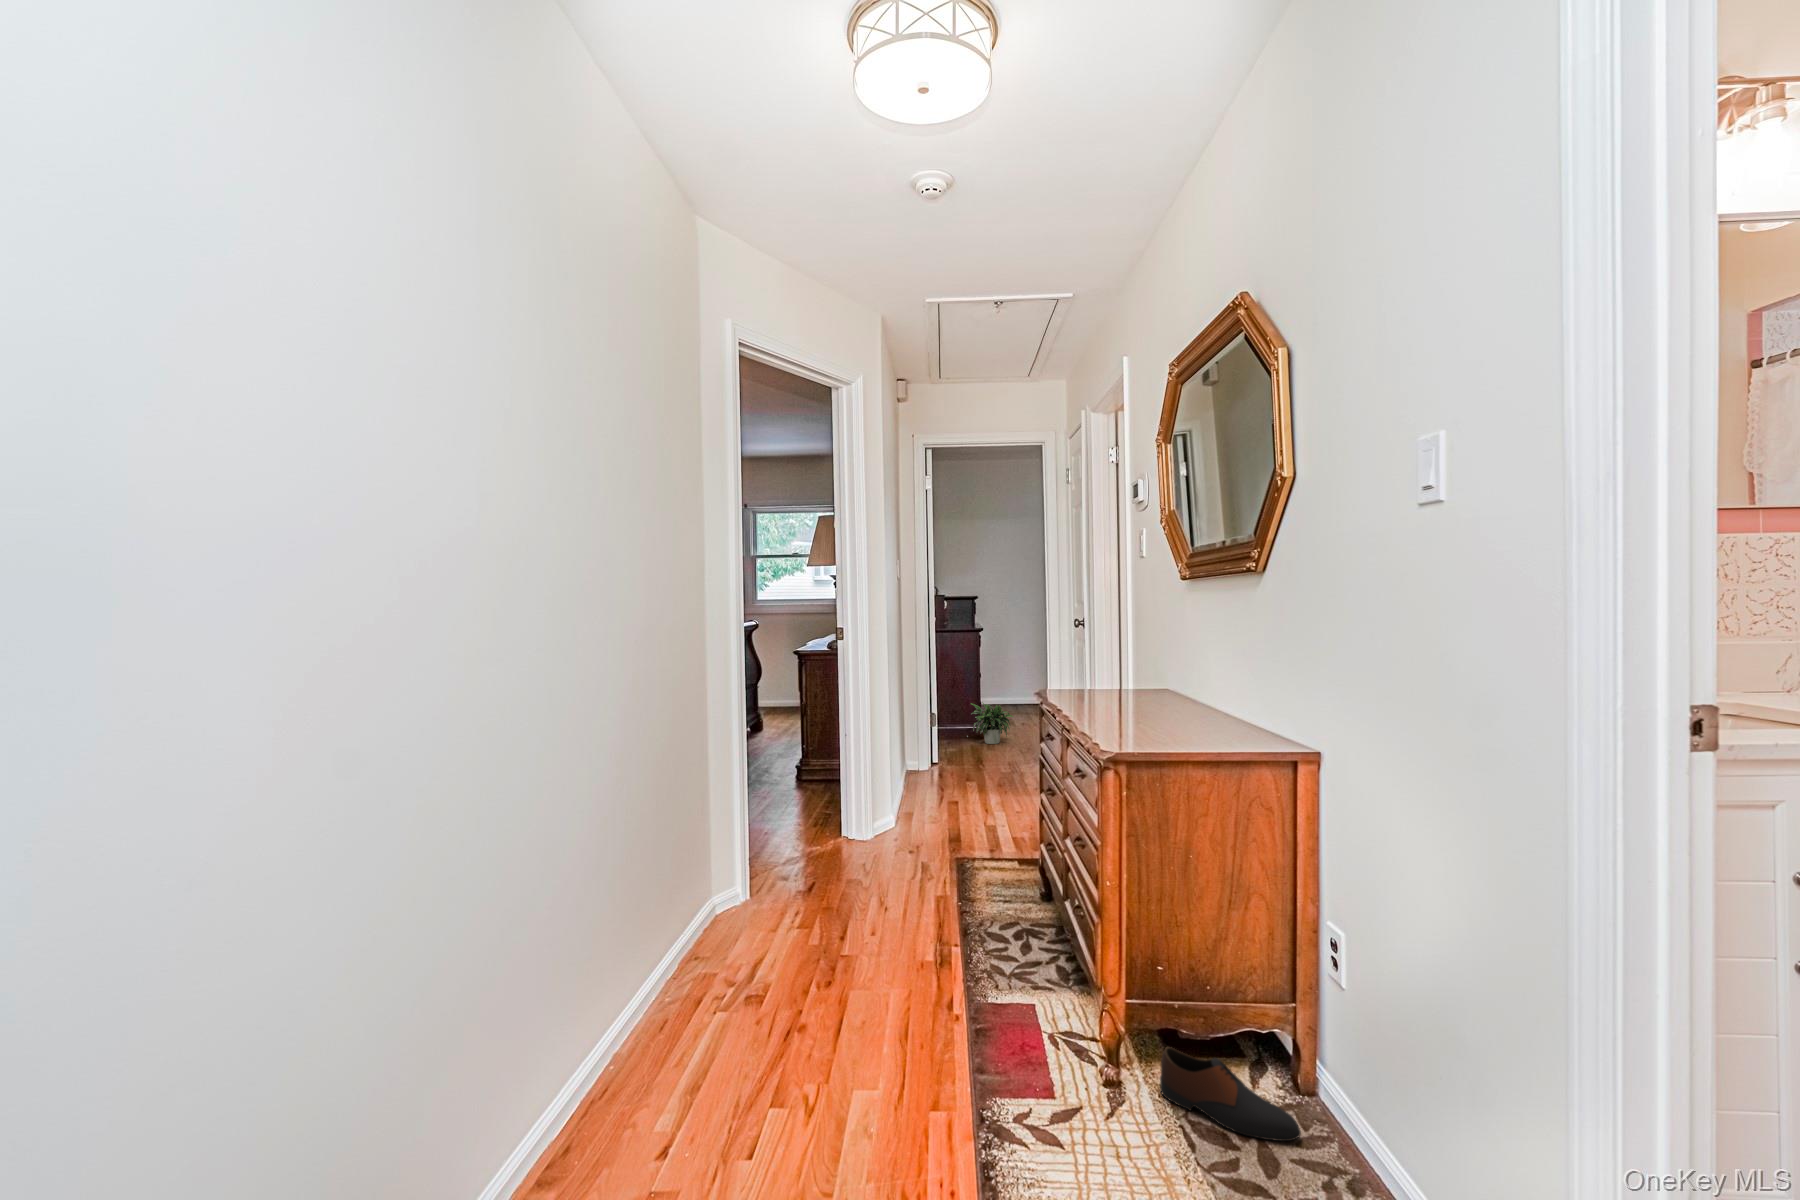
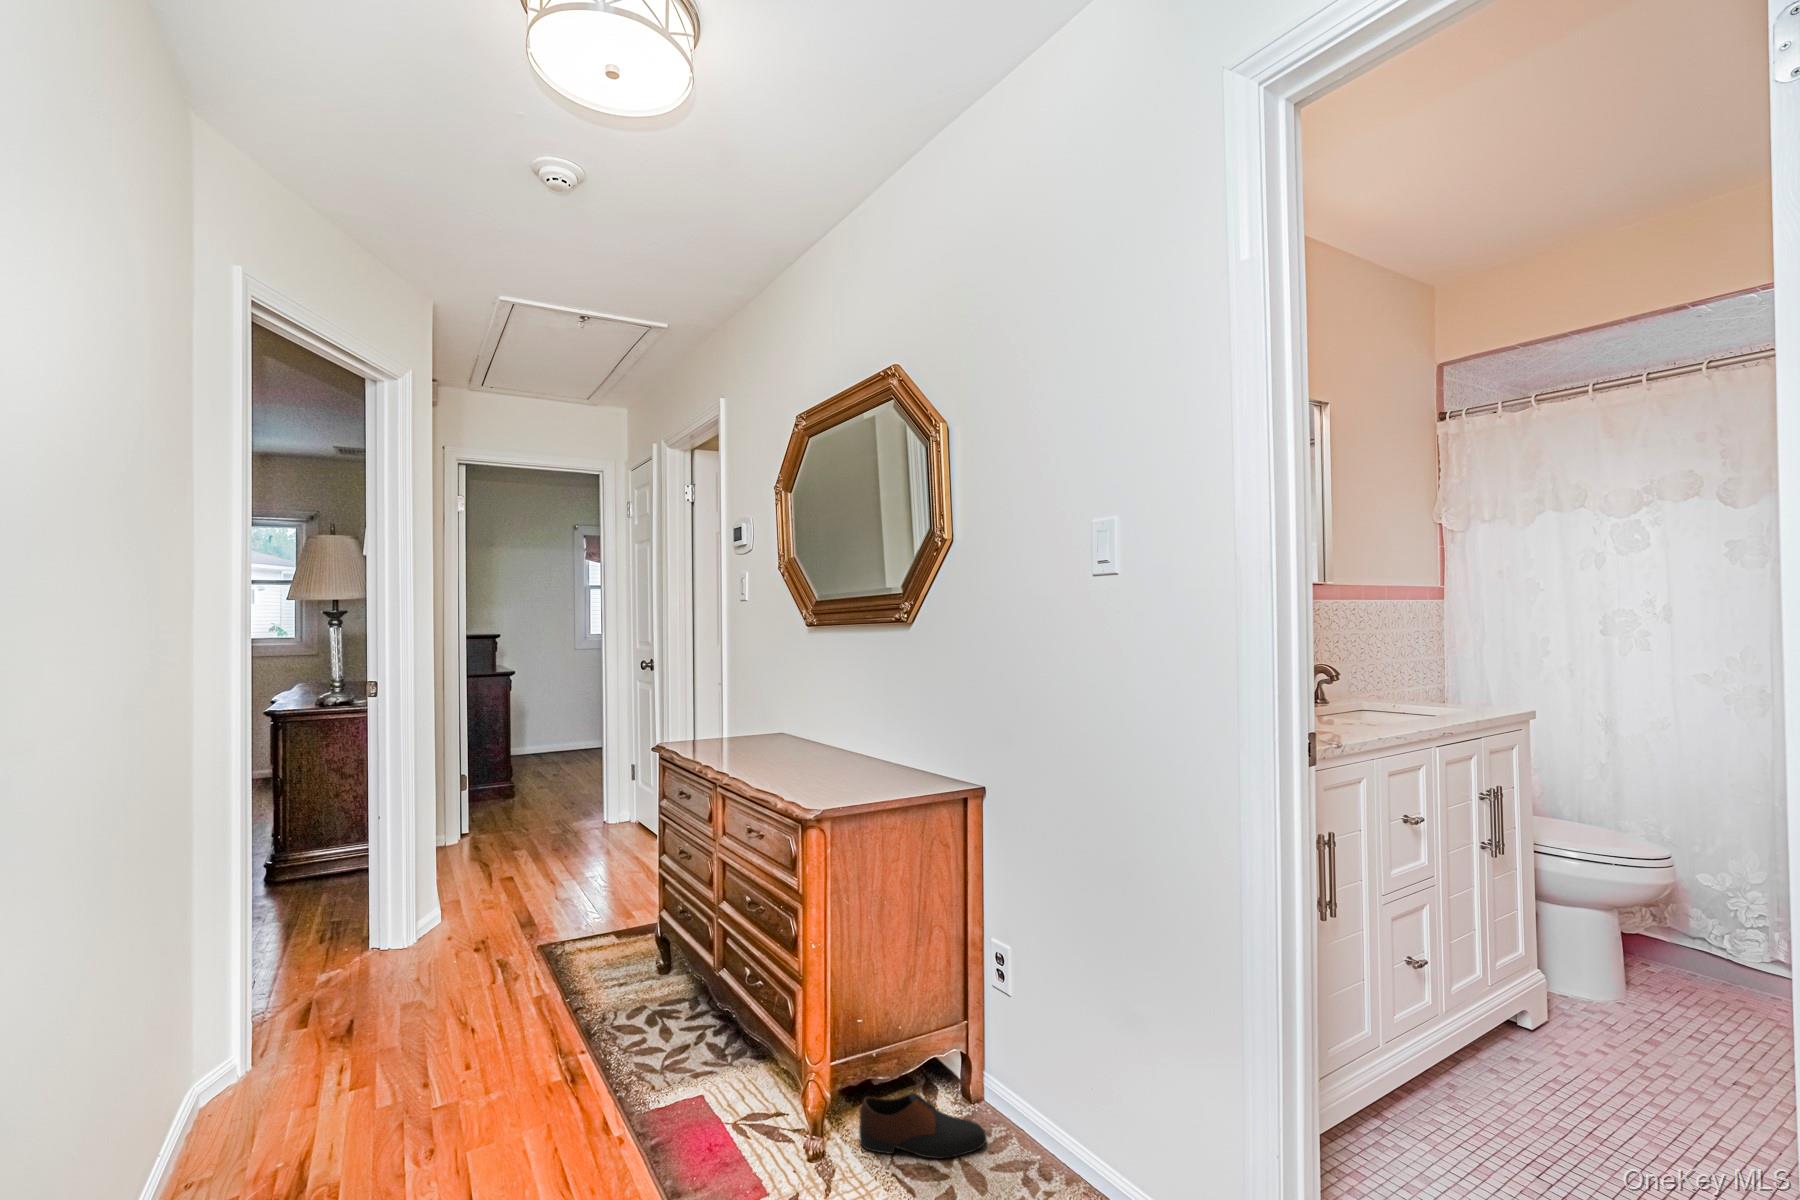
potted plant: present [967,702,1013,744] -> none [493,751,556,799]

